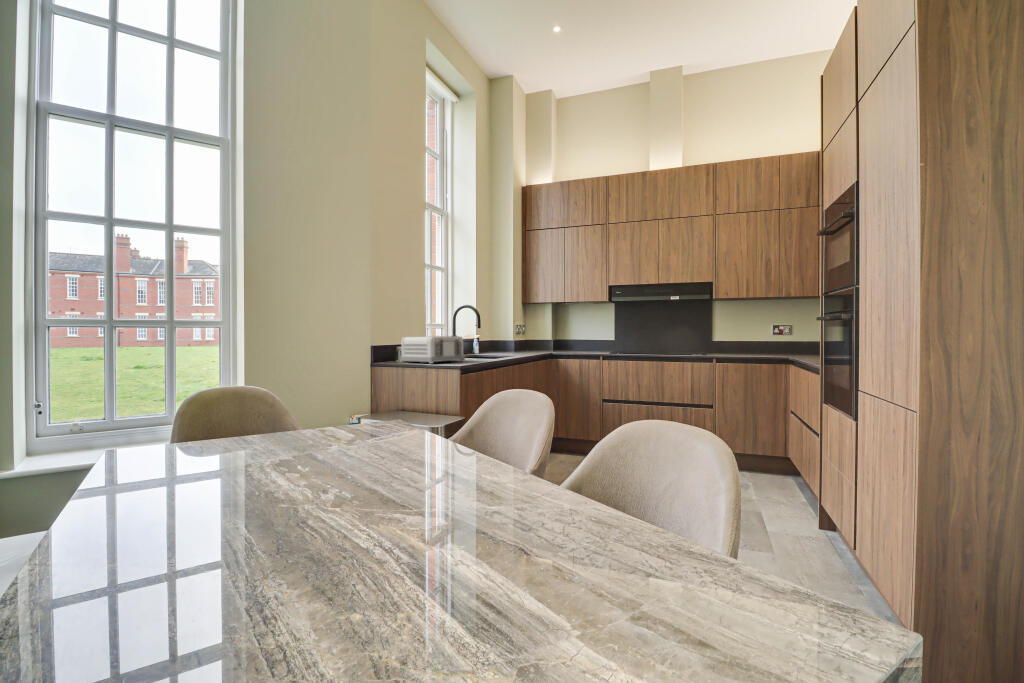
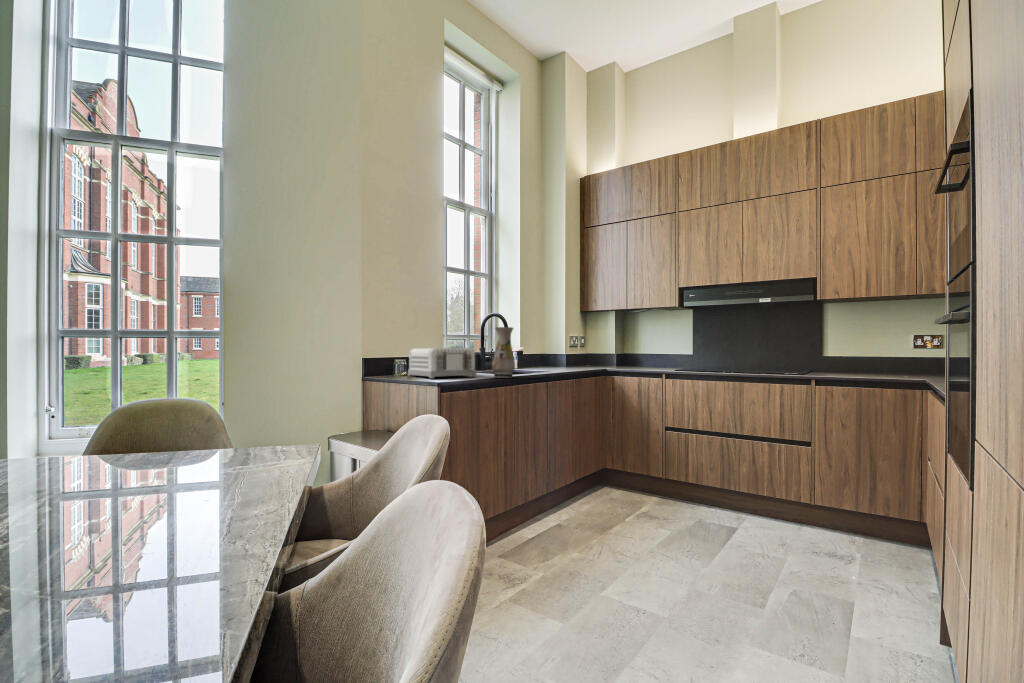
vase: none [480,318,499,362] -> present [492,327,515,378]

